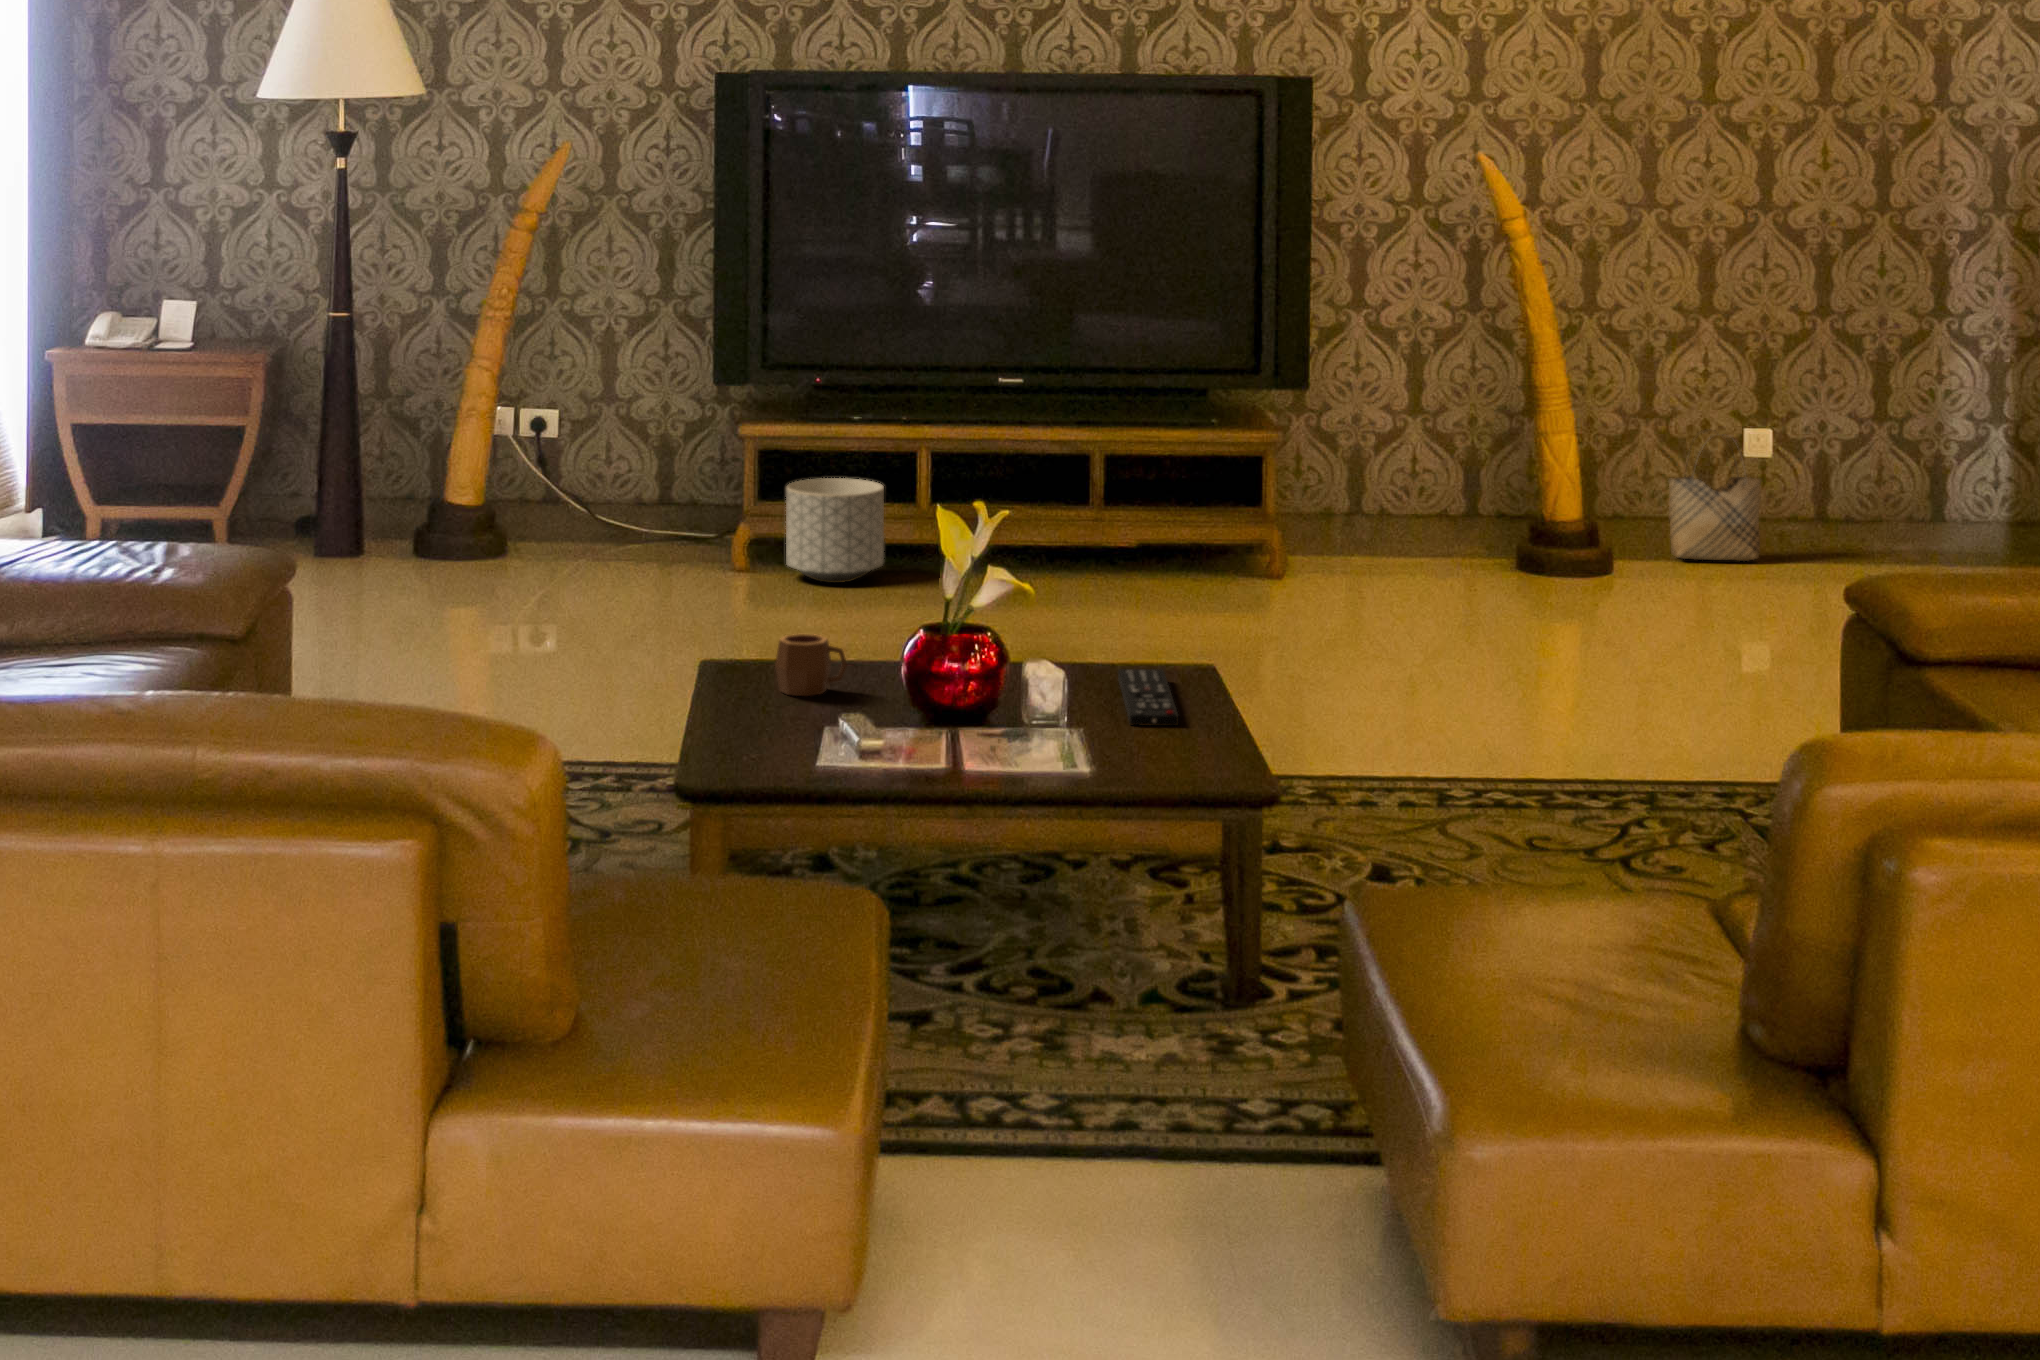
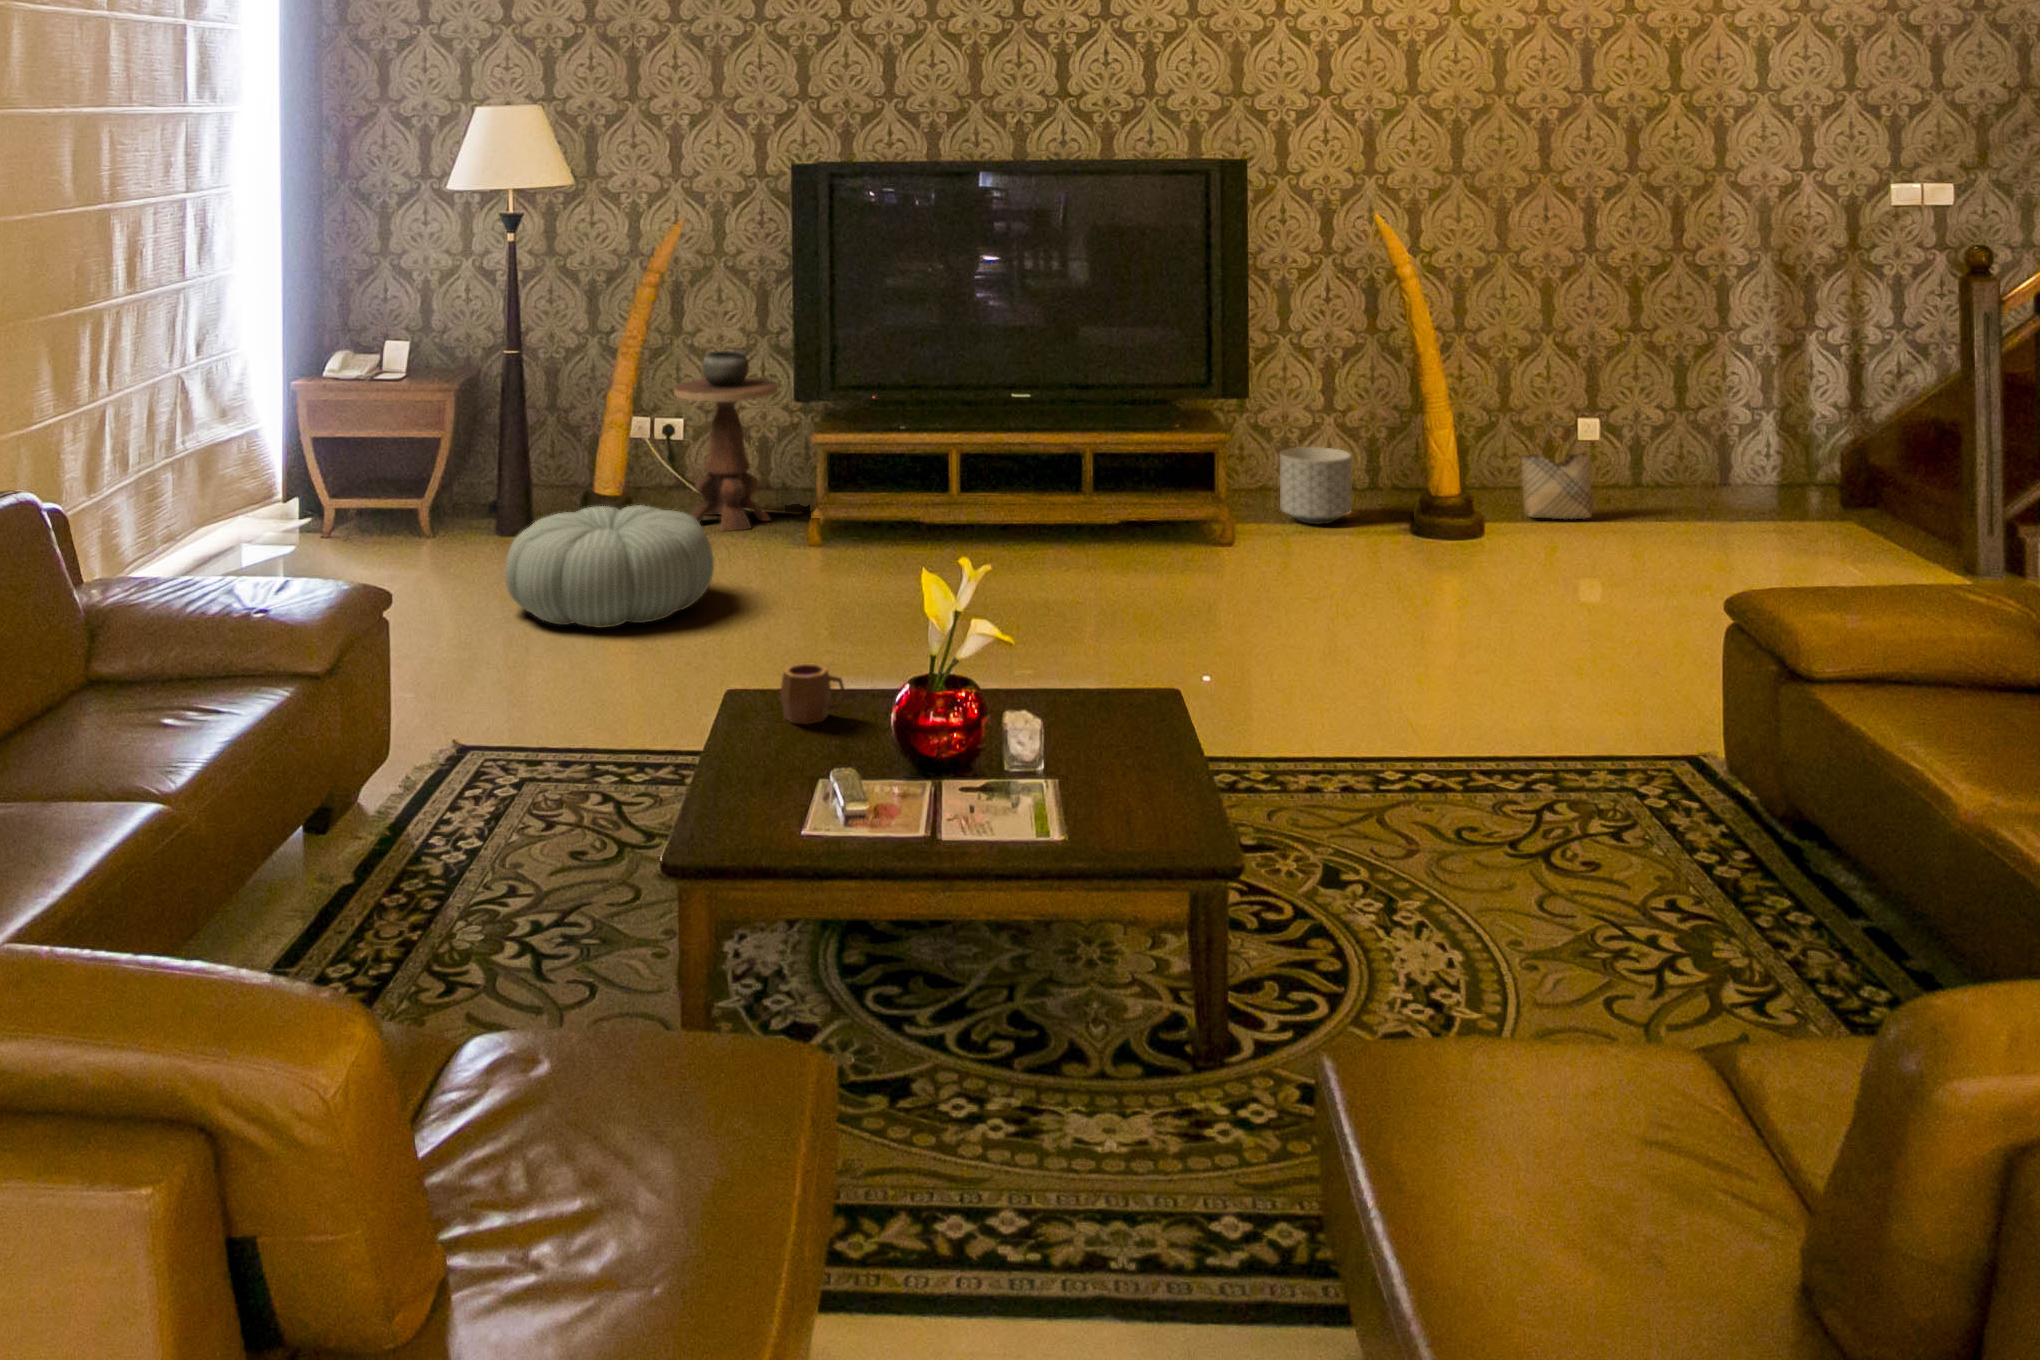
side table: none [547,324,685,561] -> present [674,351,778,531]
planter: present [786,478,884,583] -> present [1280,447,1352,524]
pouf: none [361,513,625,657] -> present [505,505,714,628]
remote control: present [1118,669,1179,726] -> none [1092,689,1147,760]

